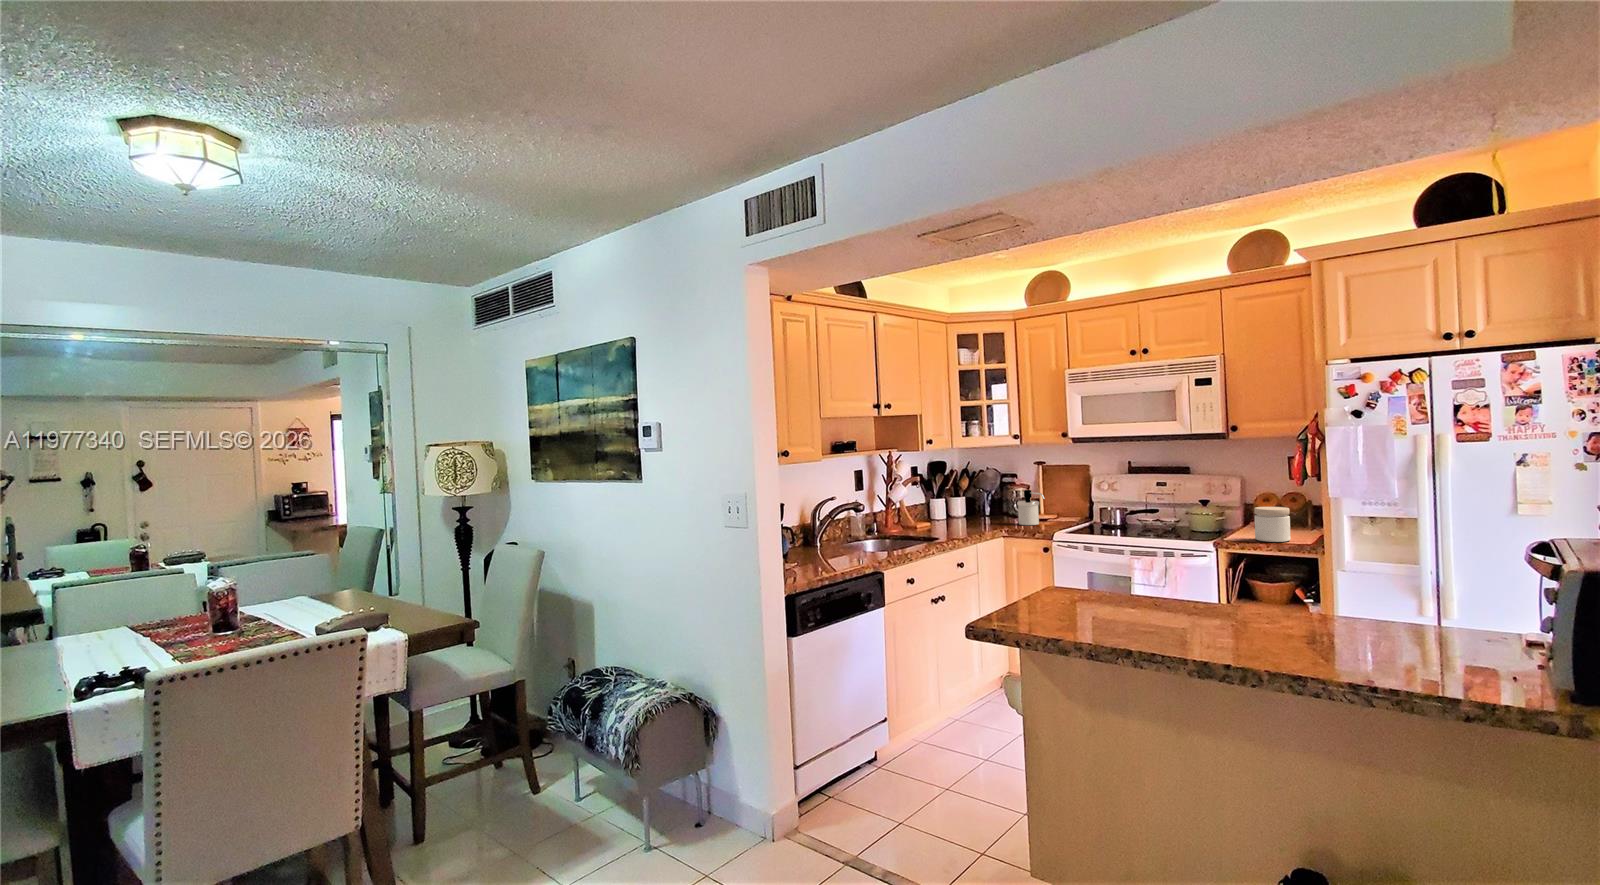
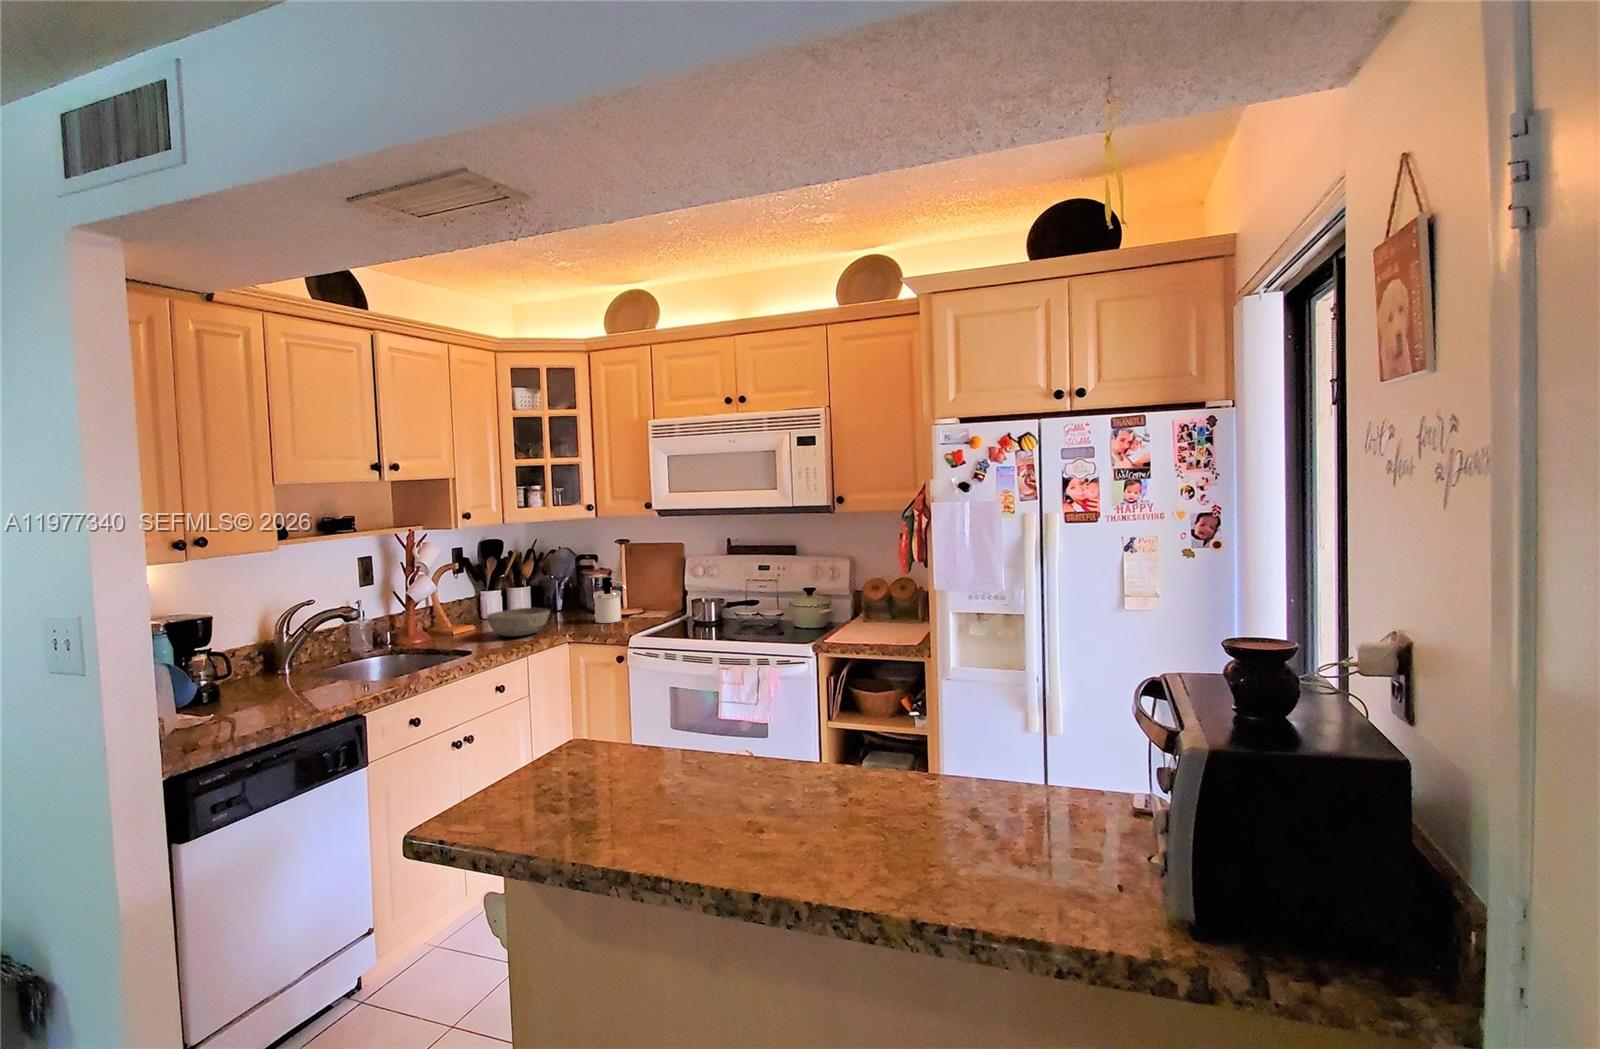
jar: present [1254,507,1291,542] -> none [858,596,896,640]
bowl: none [945,511,989,530] -> present [487,608,550,636]

